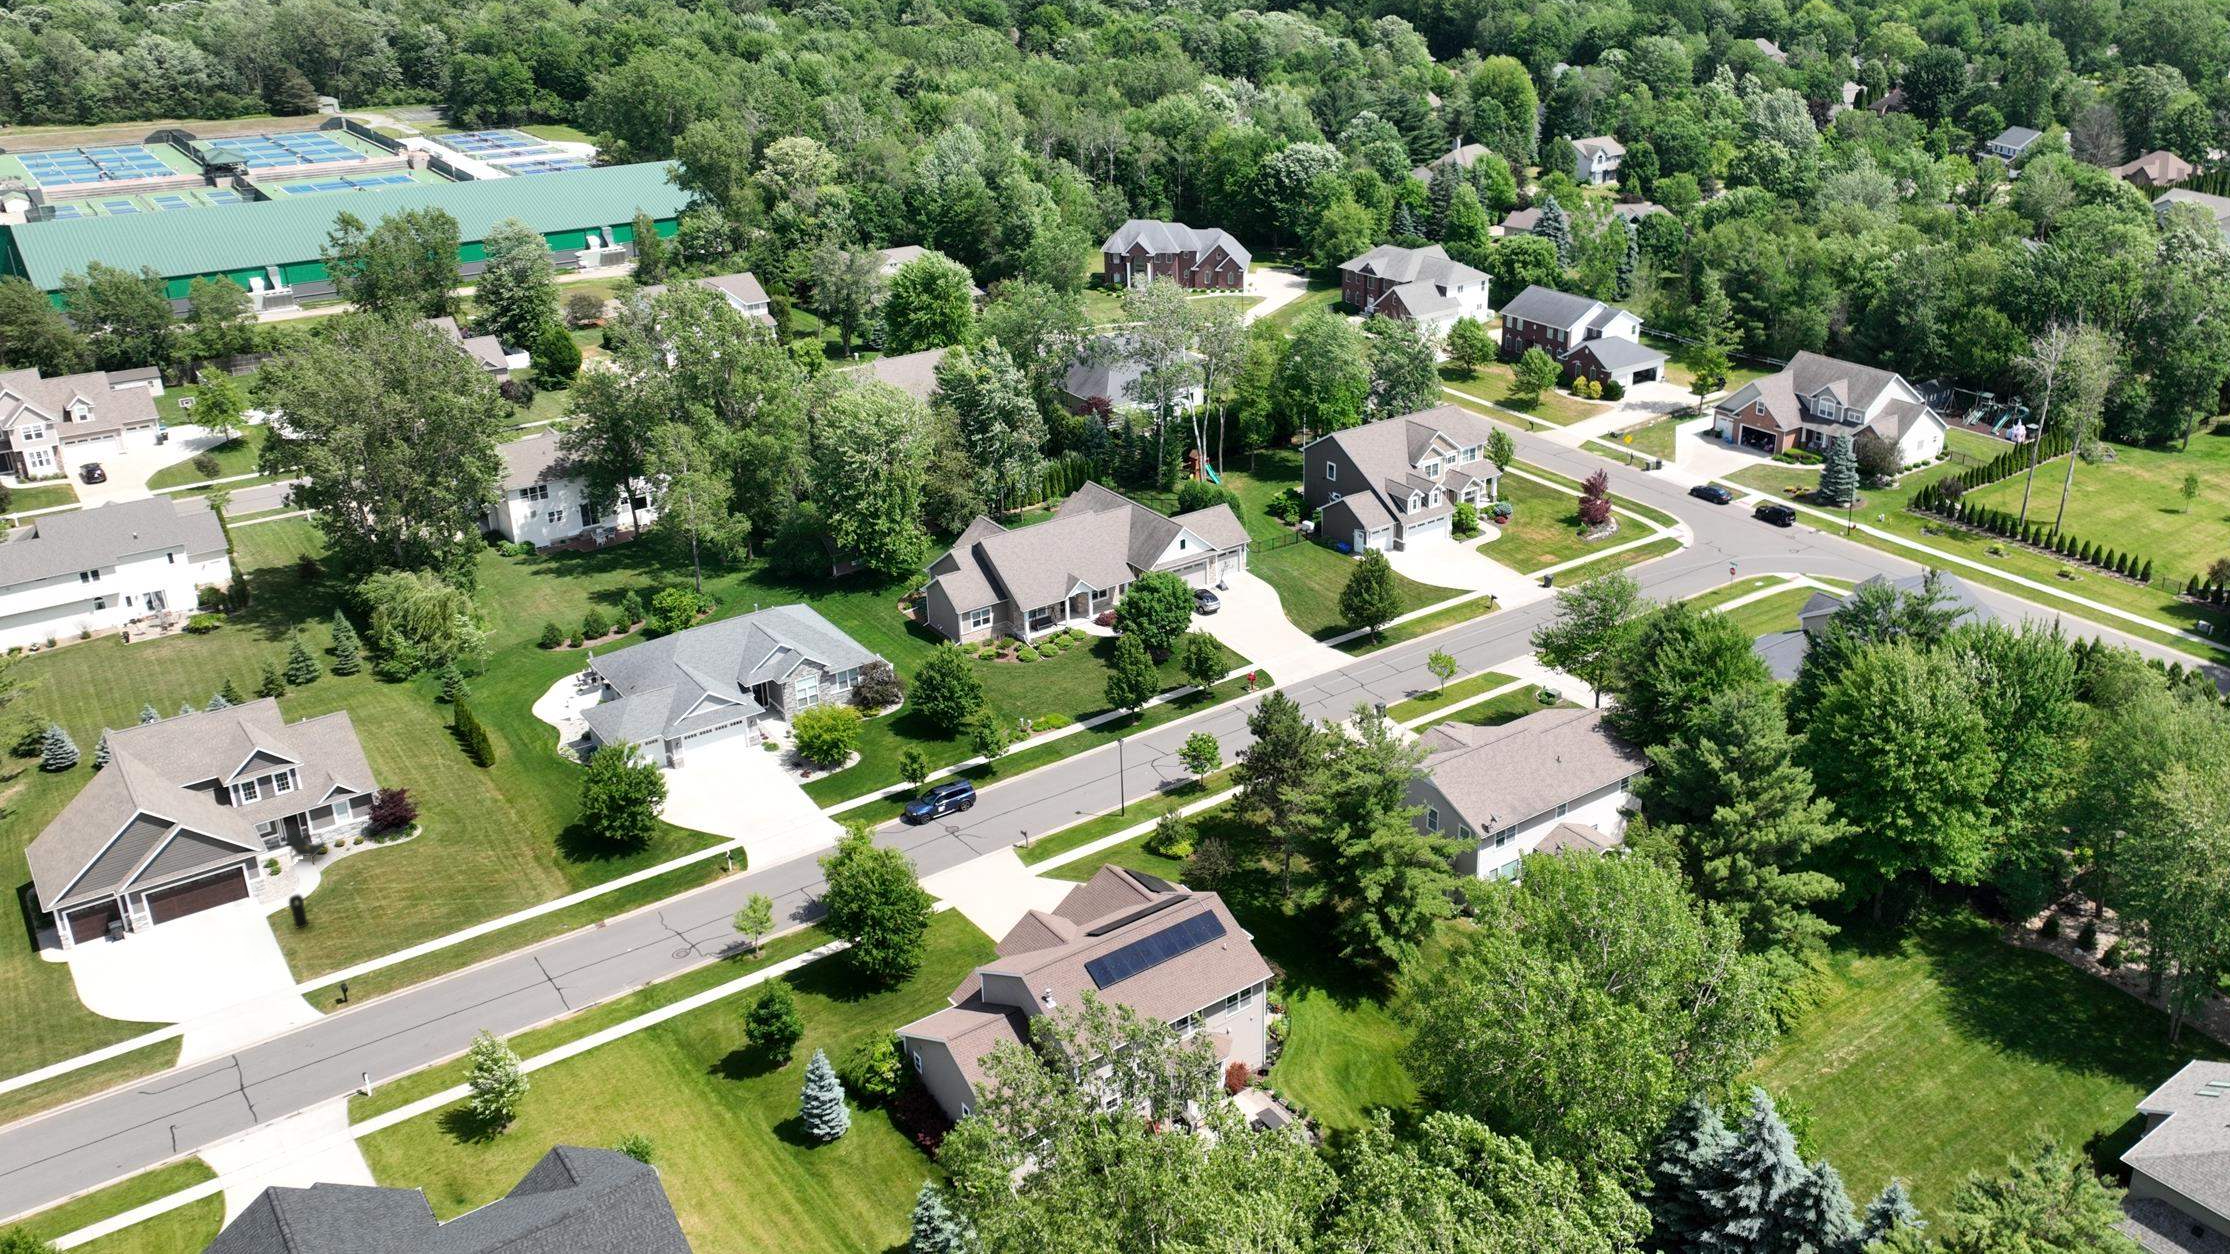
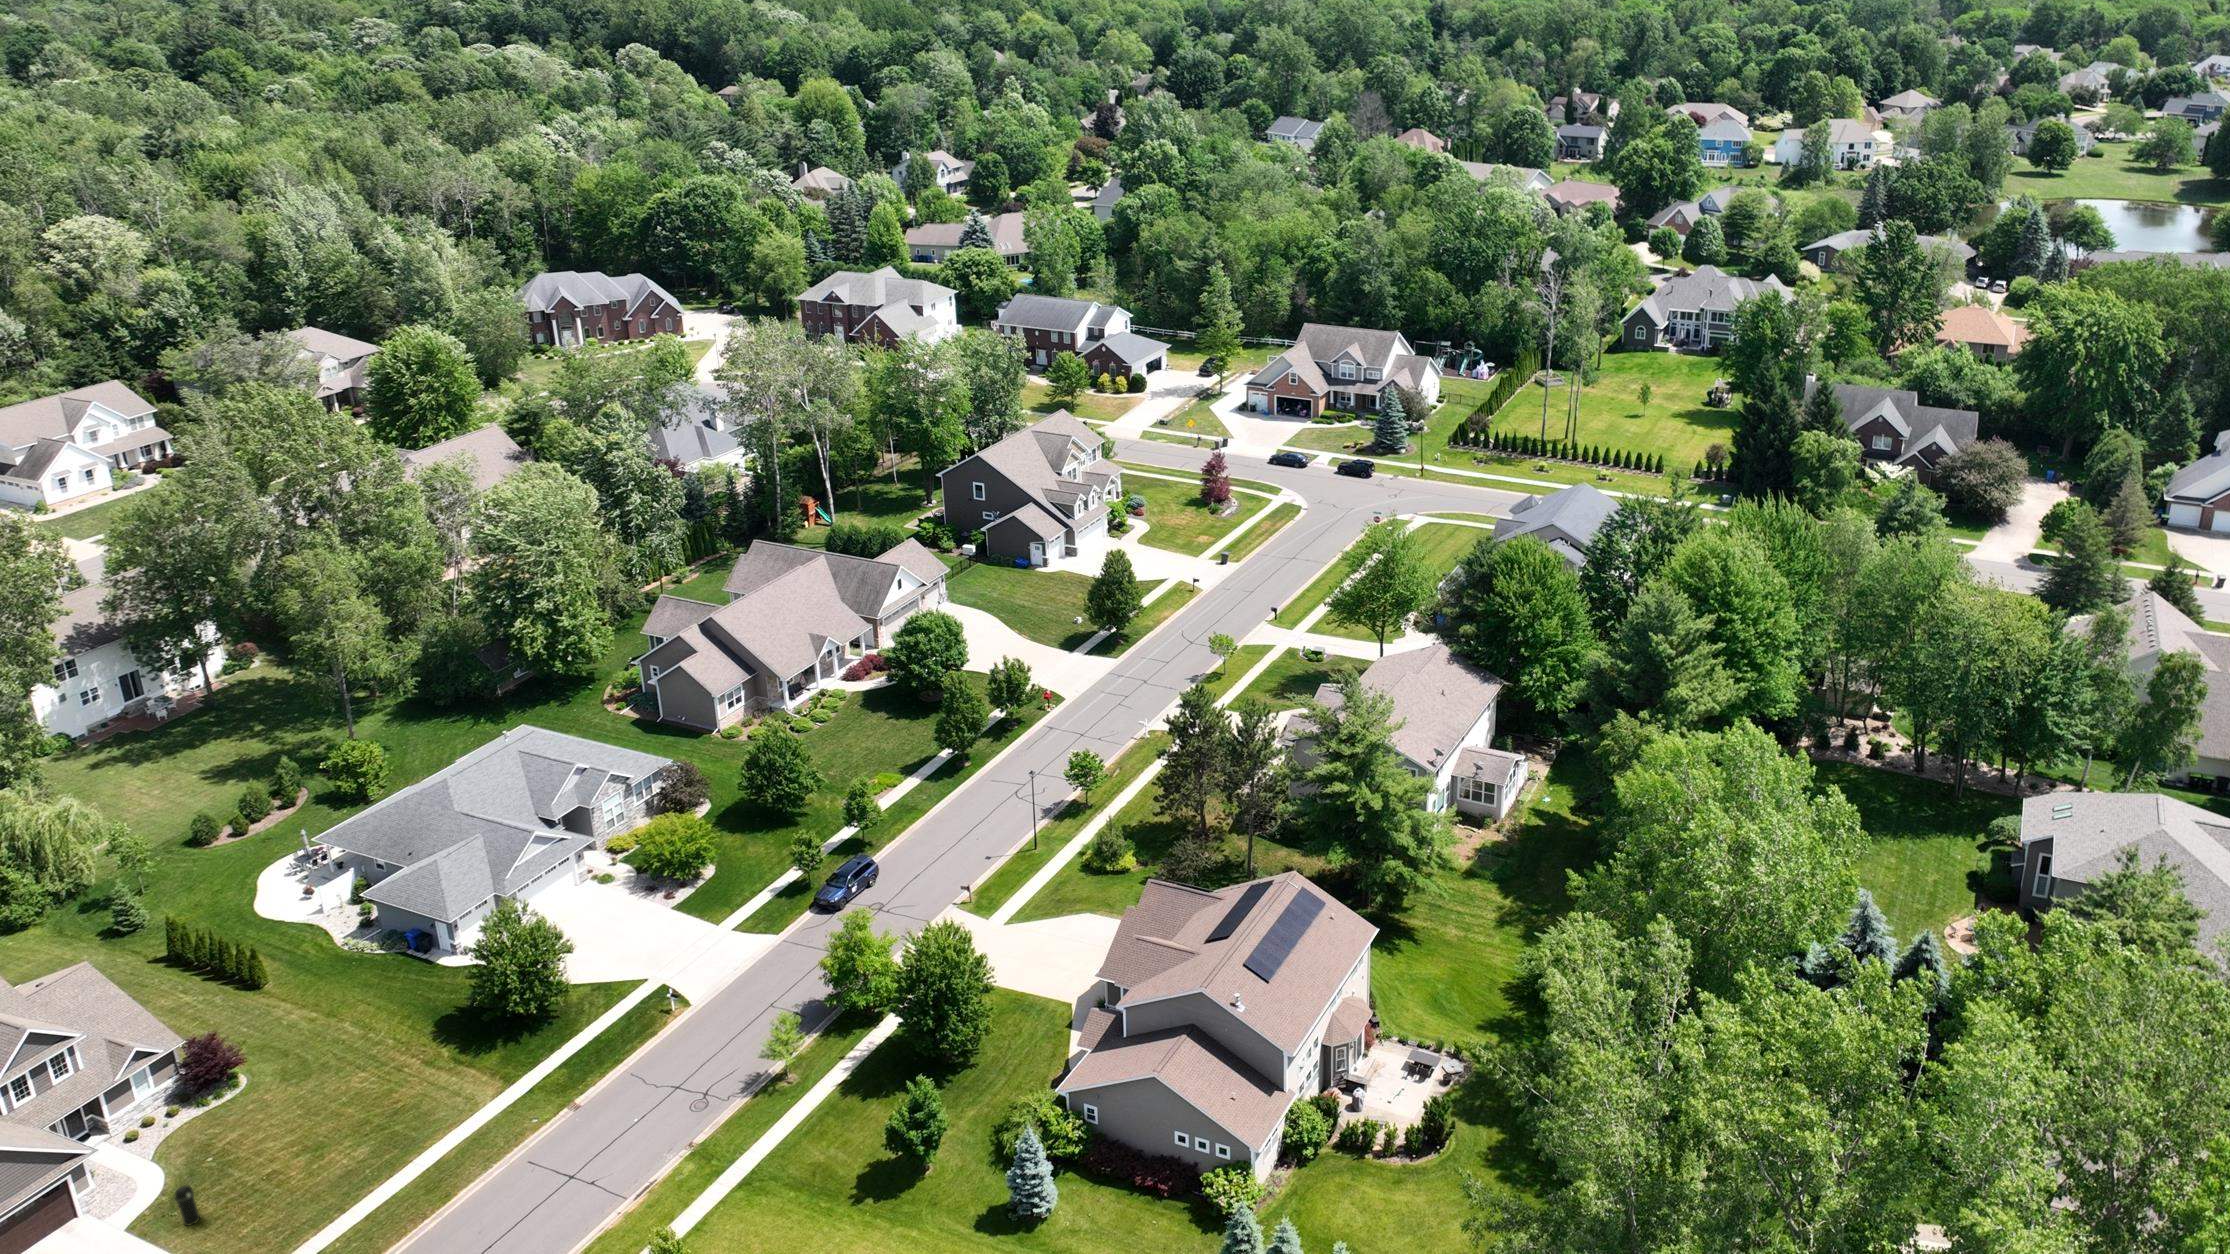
lounge chair: present [285,830,326,860] -> none [94,1113,143,1161]

